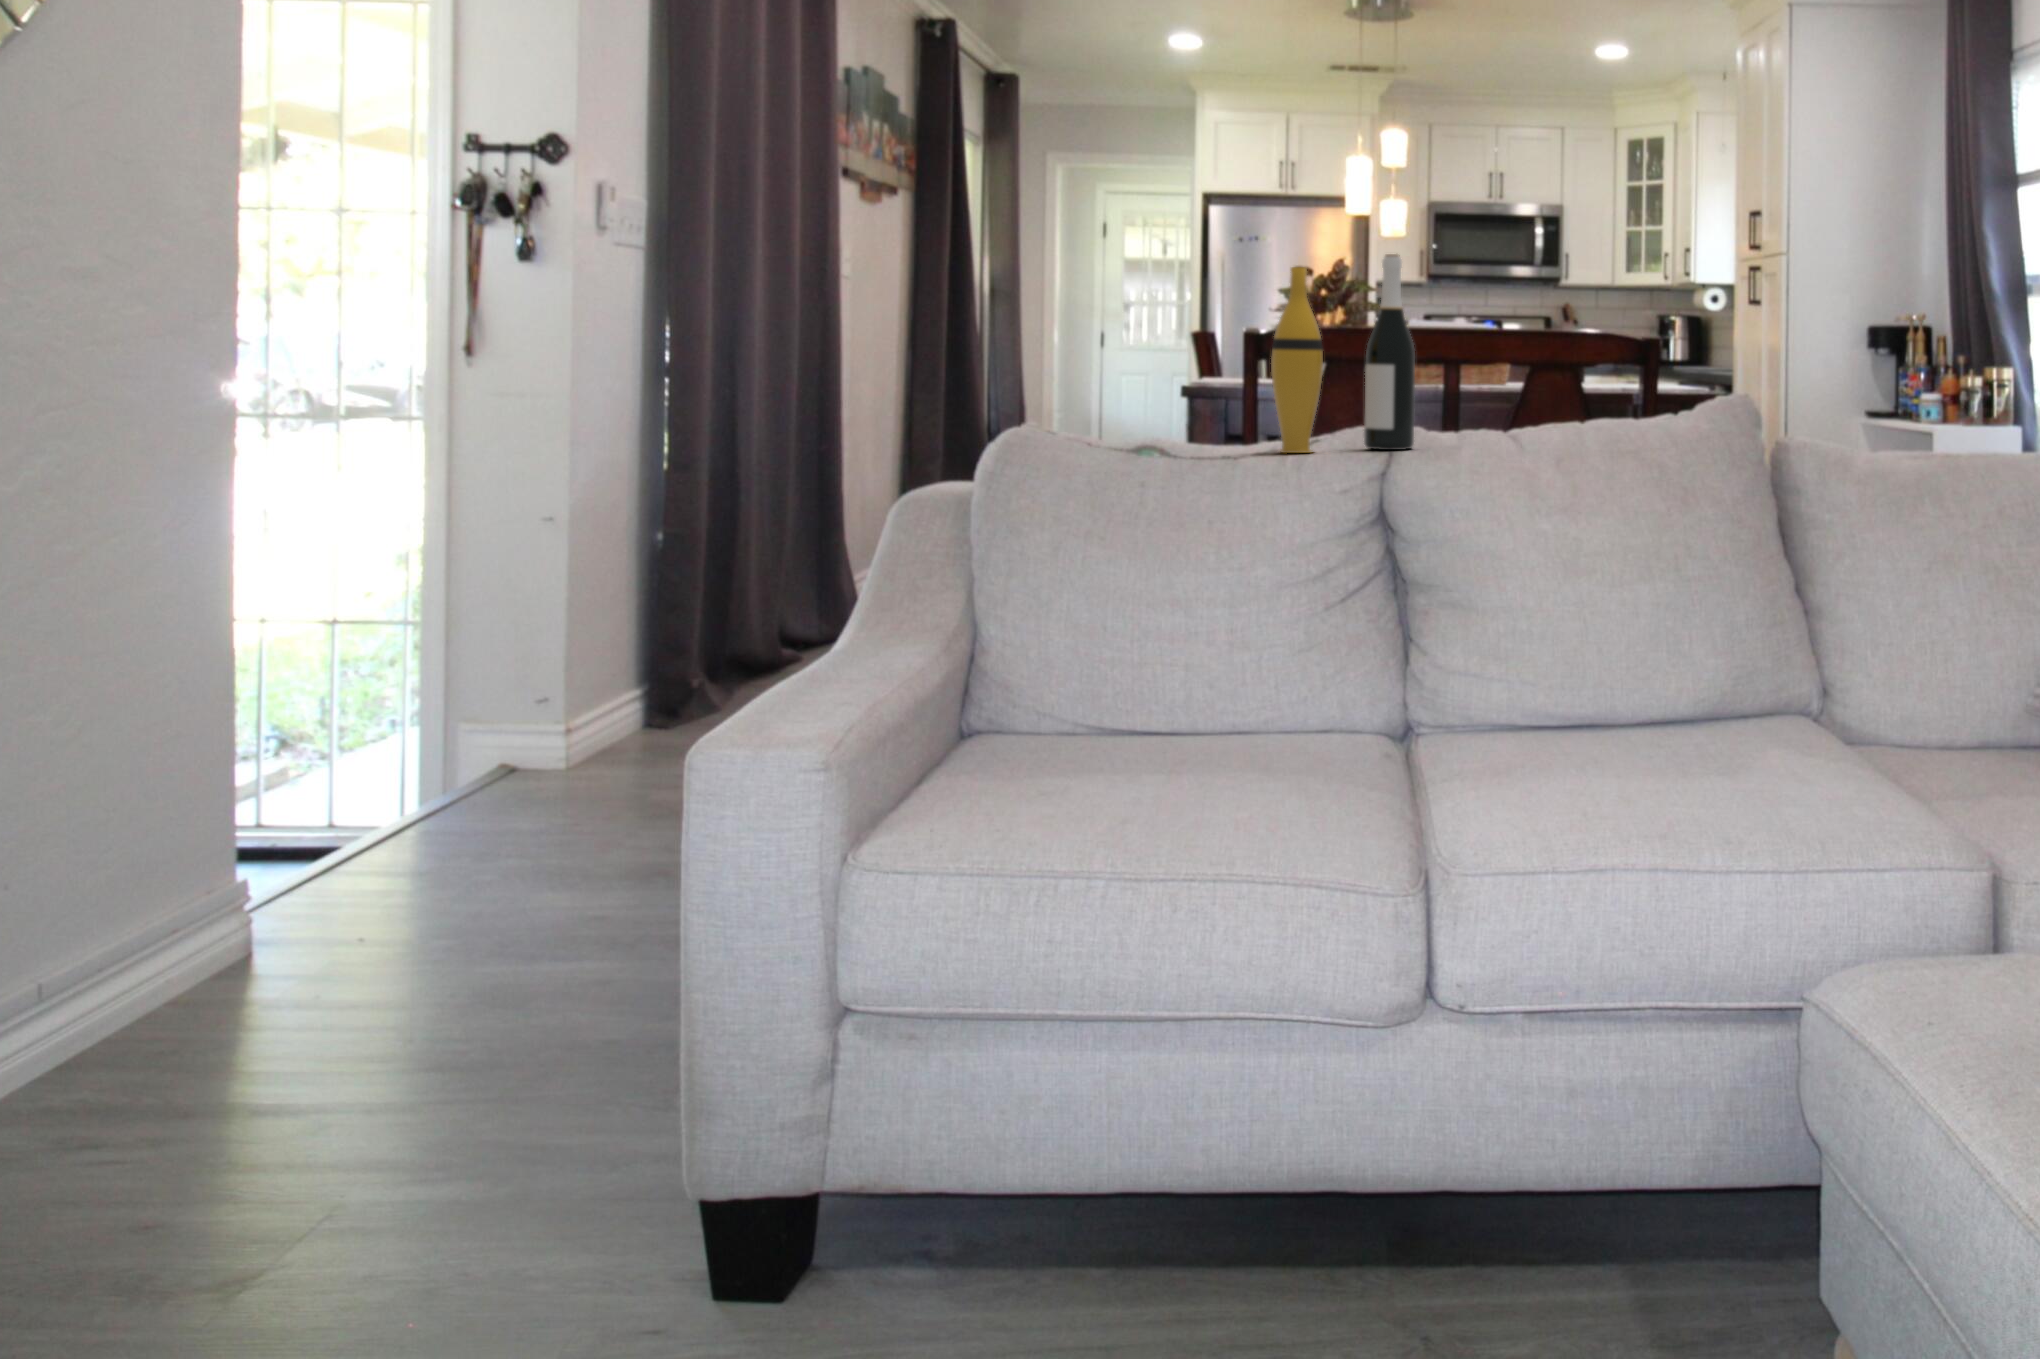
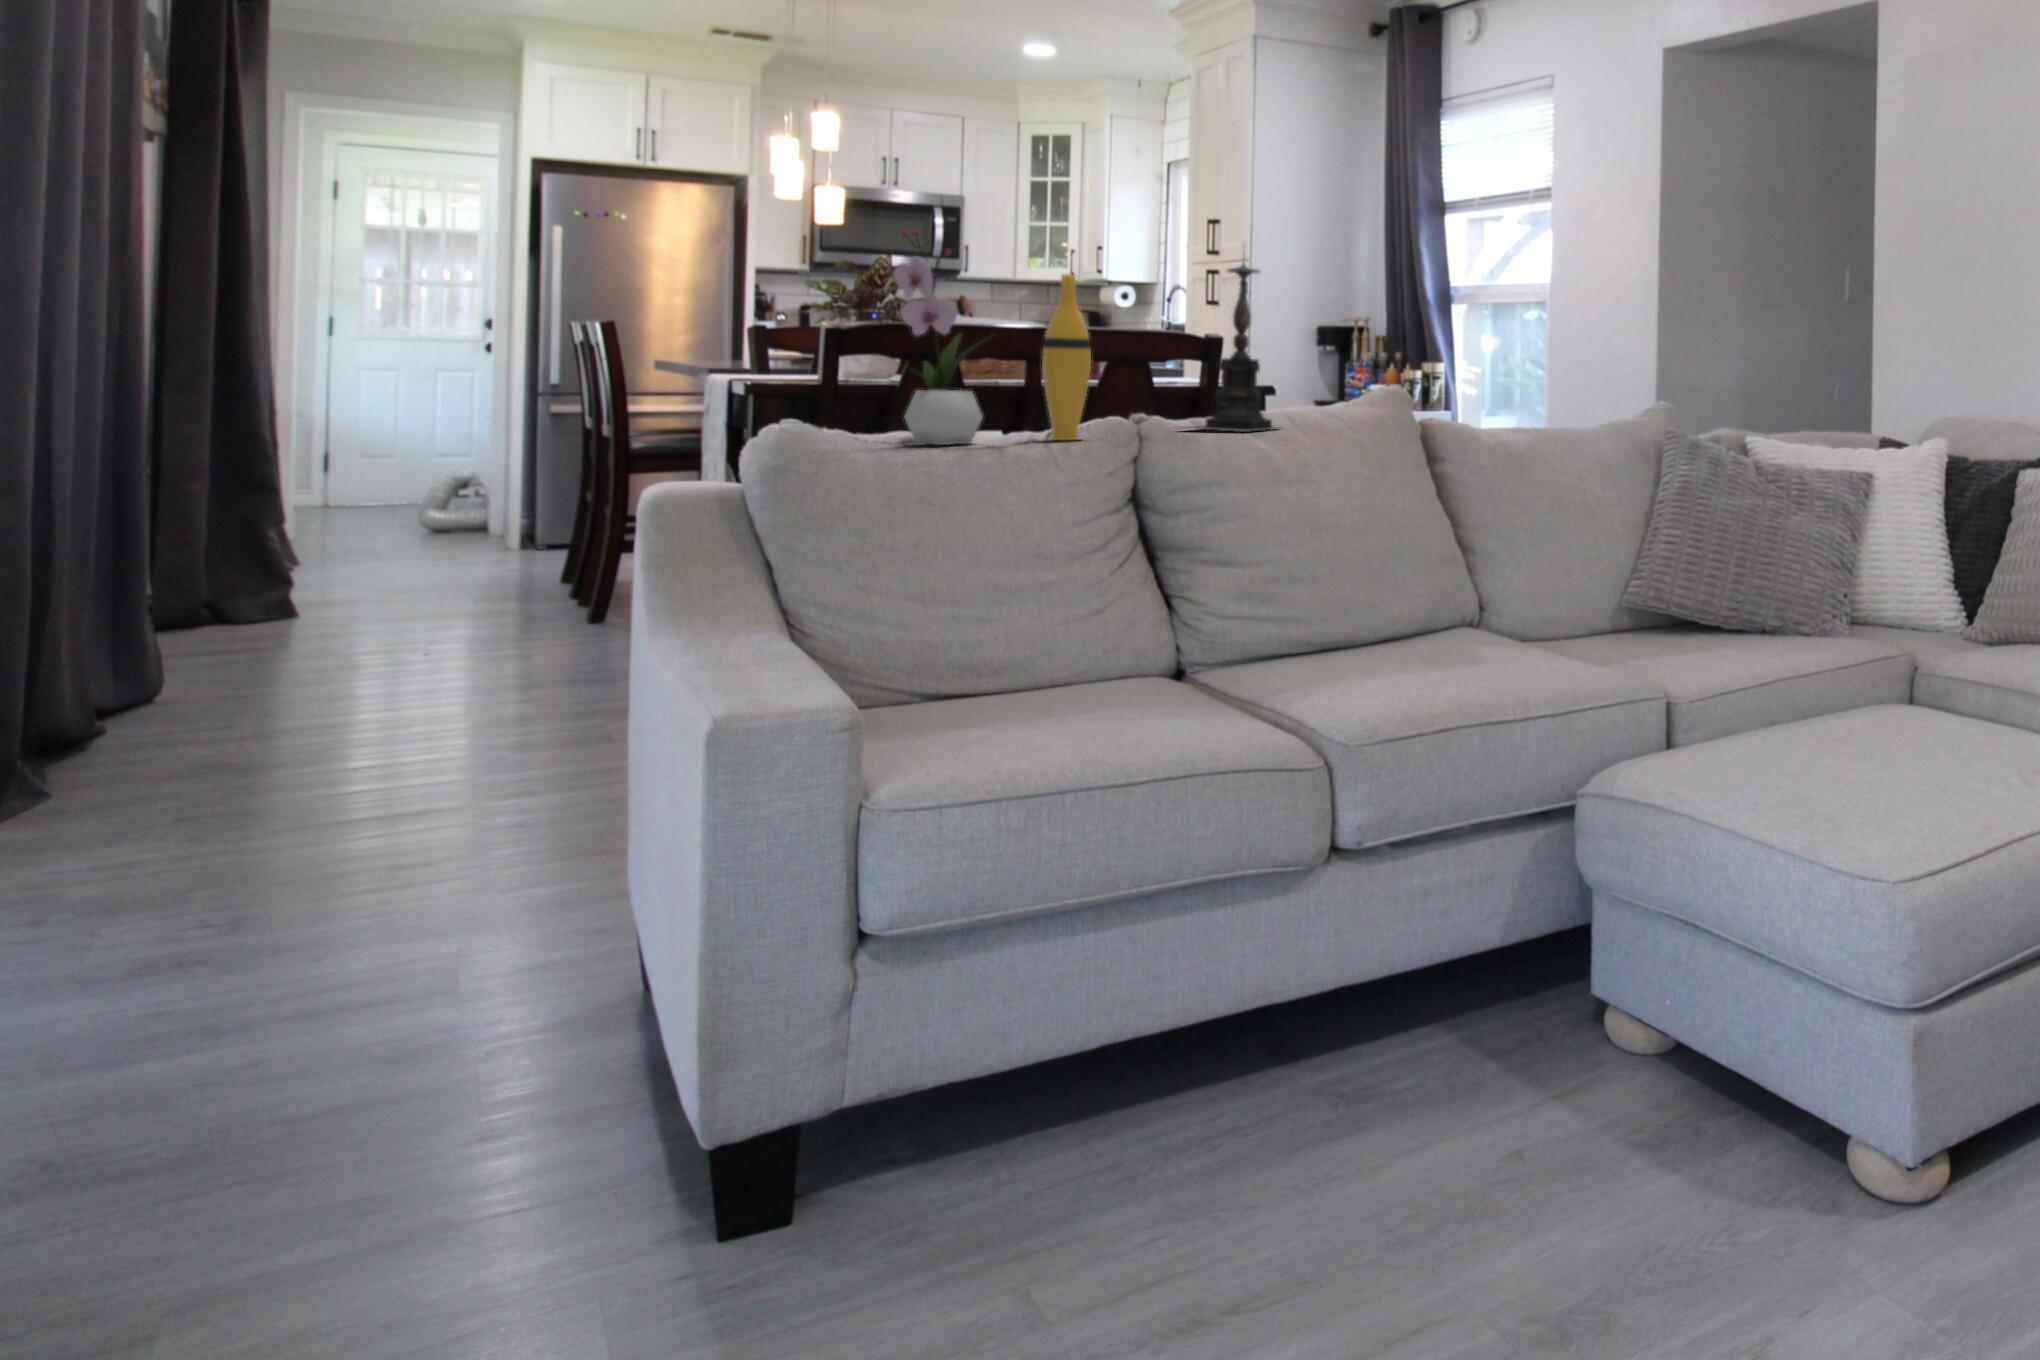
candle holder: none [1445,222,1597,448] -> present [1182,263,1280,432]
flower arrangement: none [1119,225,1223,454] -> present [893,230,988,445]
wine bottle: present [1364,254,1415,450] -> none [1116,265,1162,436]

